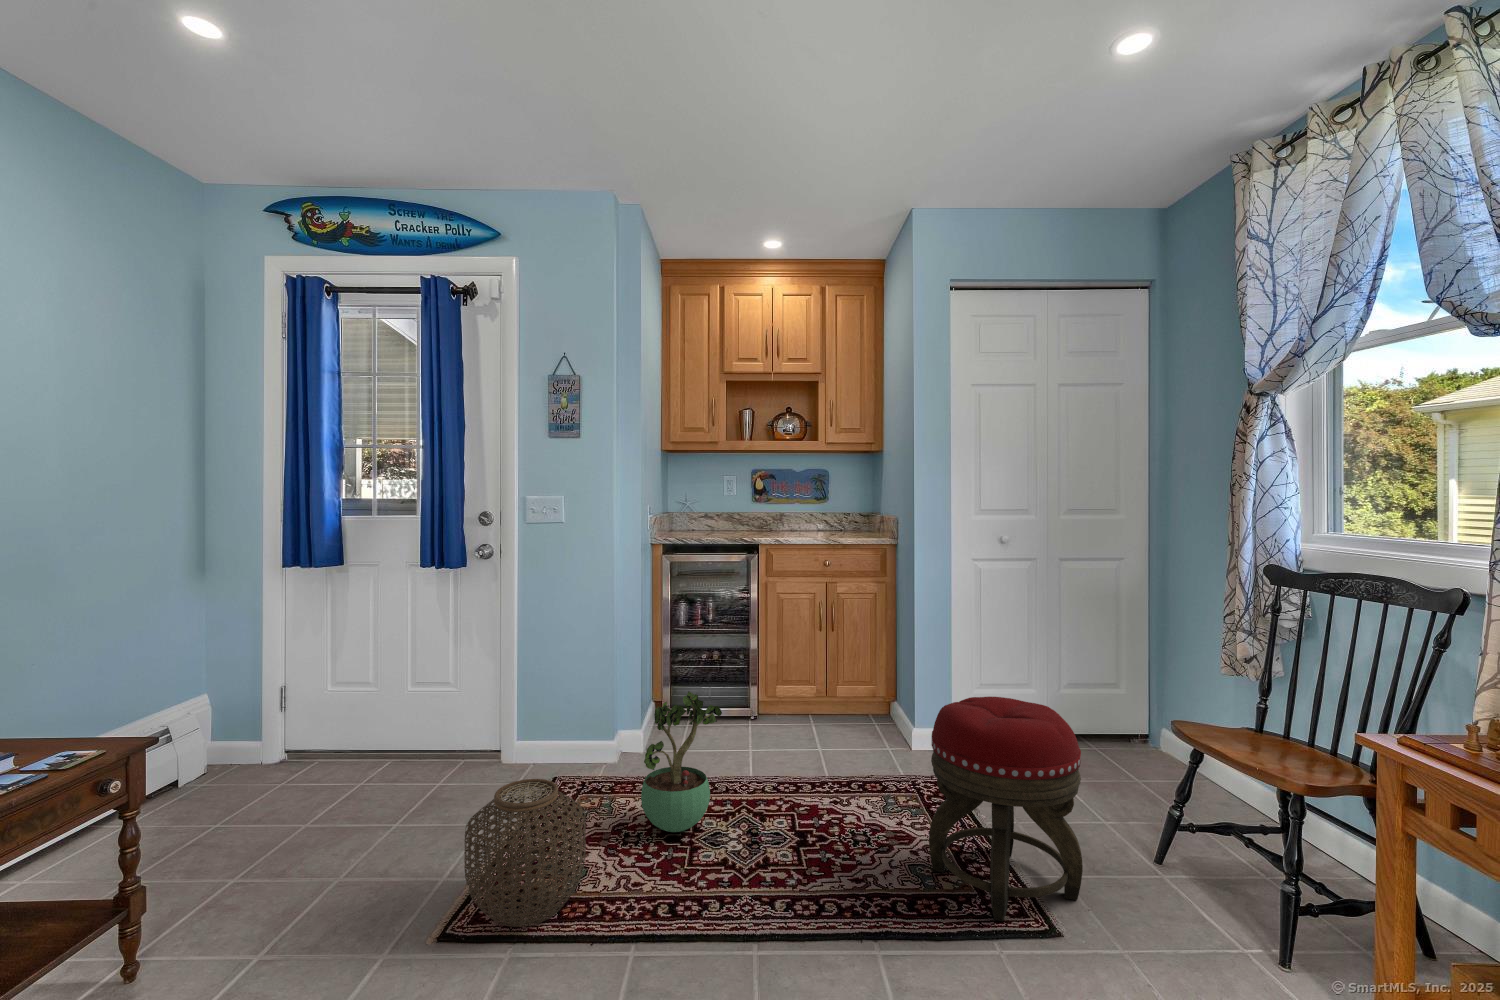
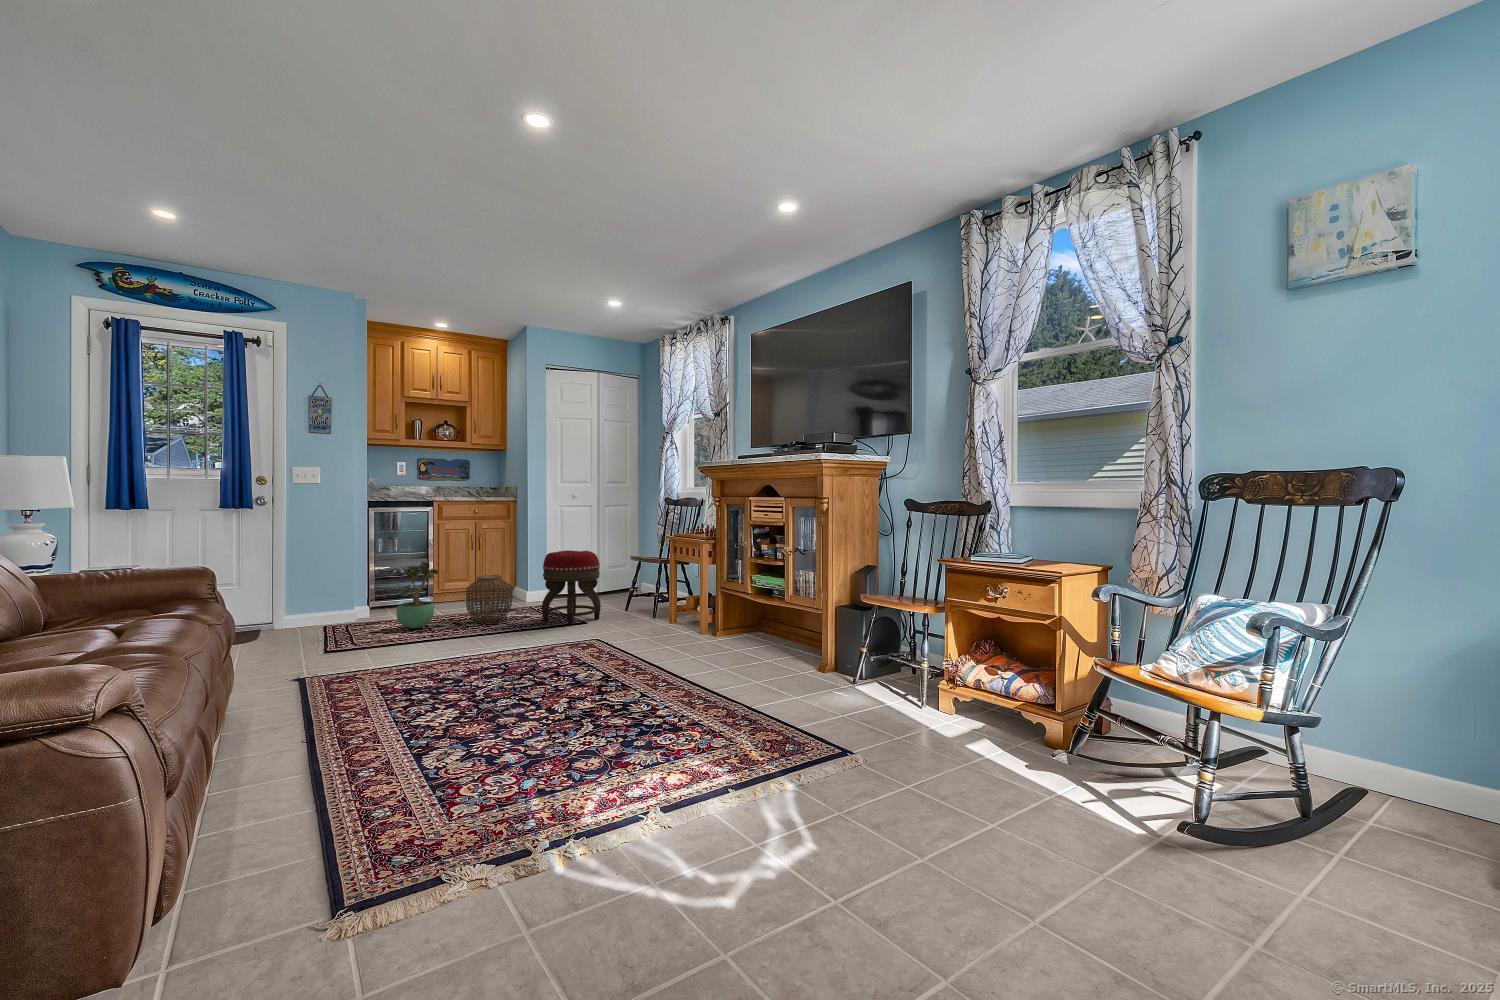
woven basket: present [464,779,586,927] -> present [466,575,512,623]

